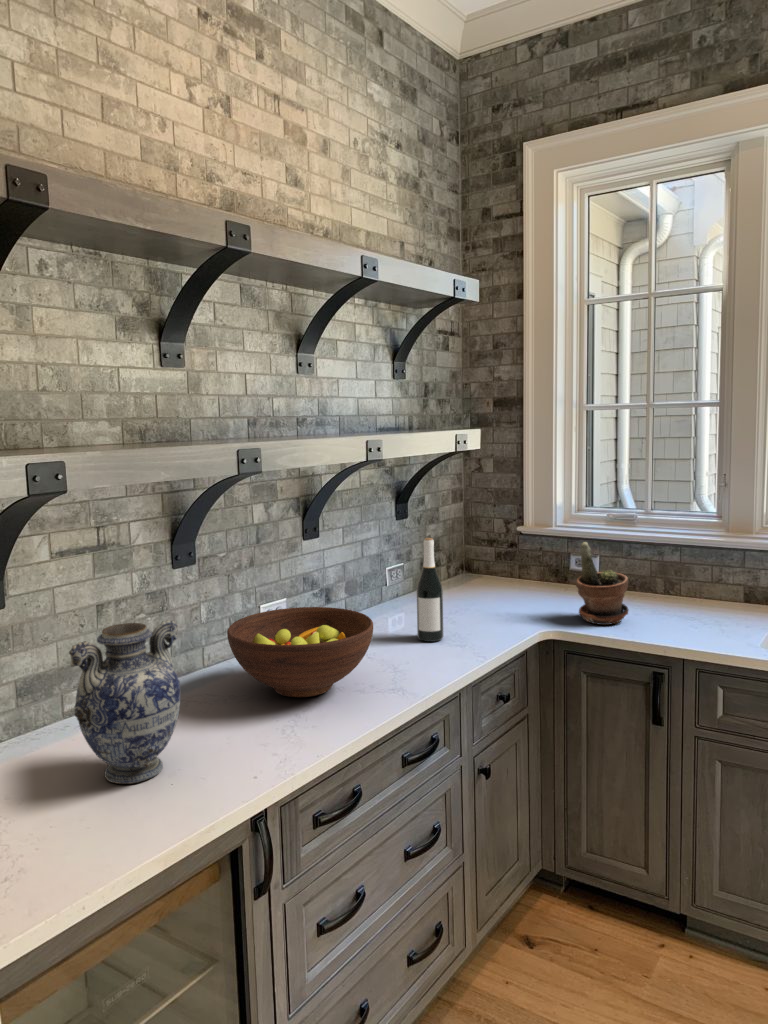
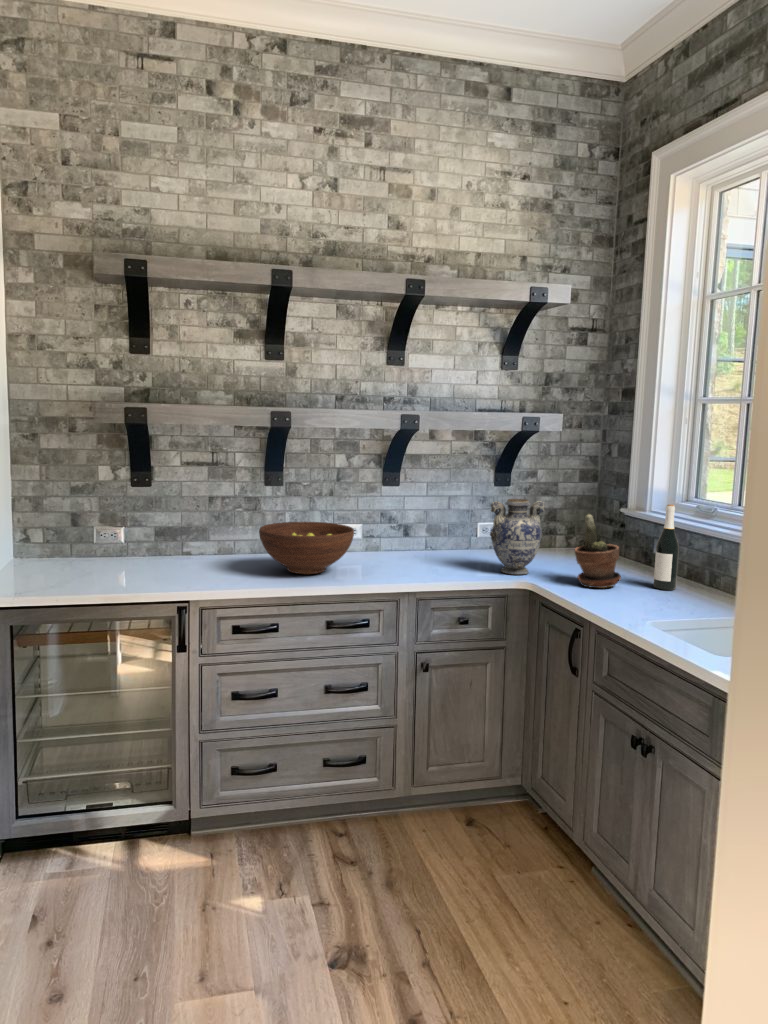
wine bottle: present [417,538,444,642] -> present [654,504,679,590]
decorative vase: present [69,620,180,784] -> present [490,499,545,575]

